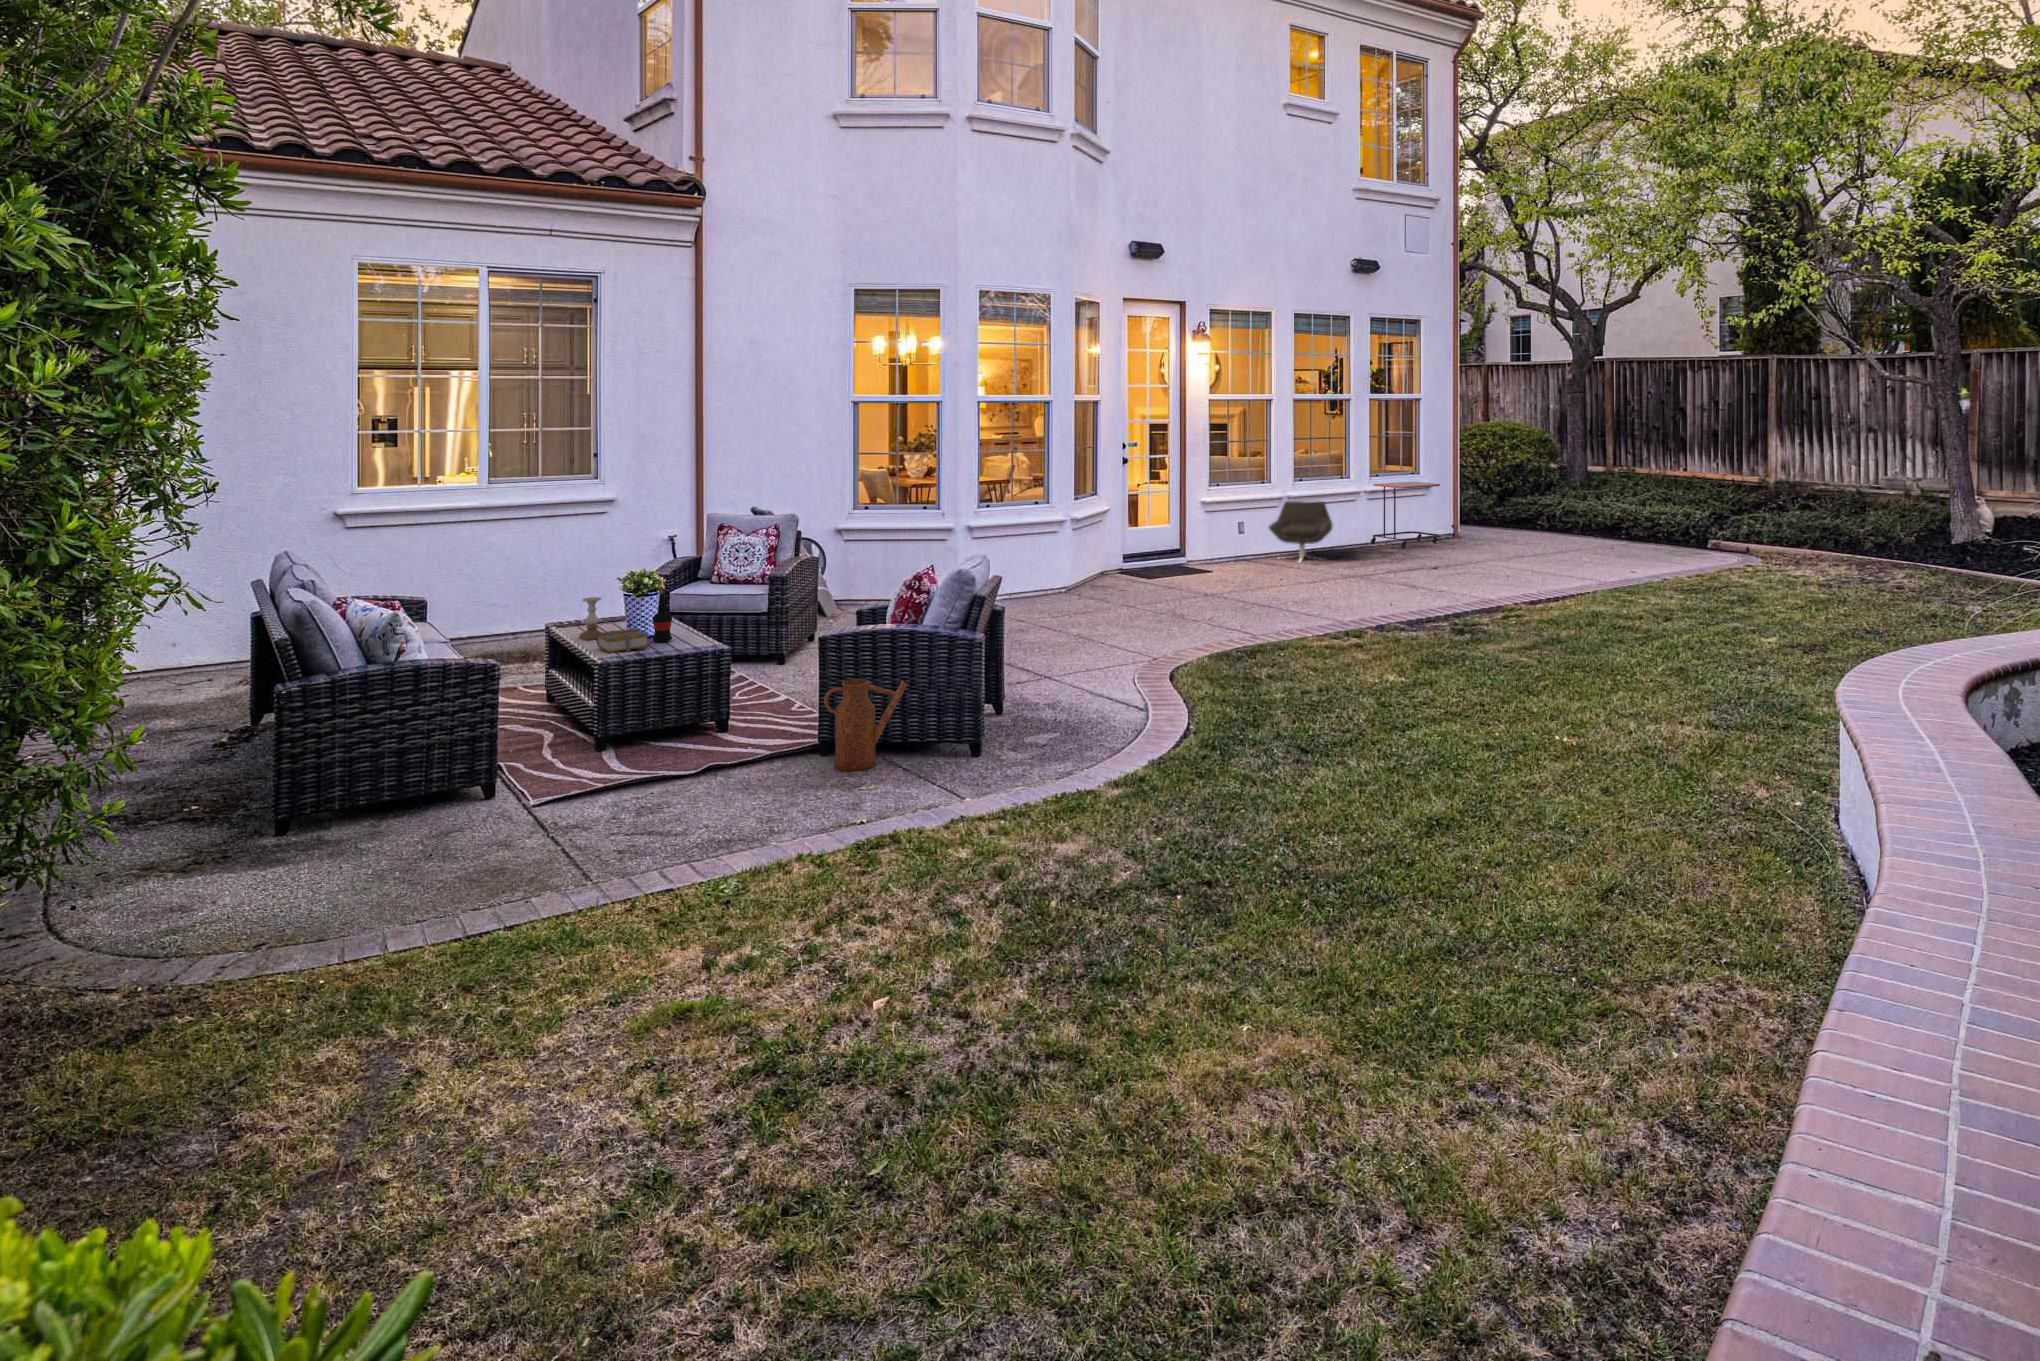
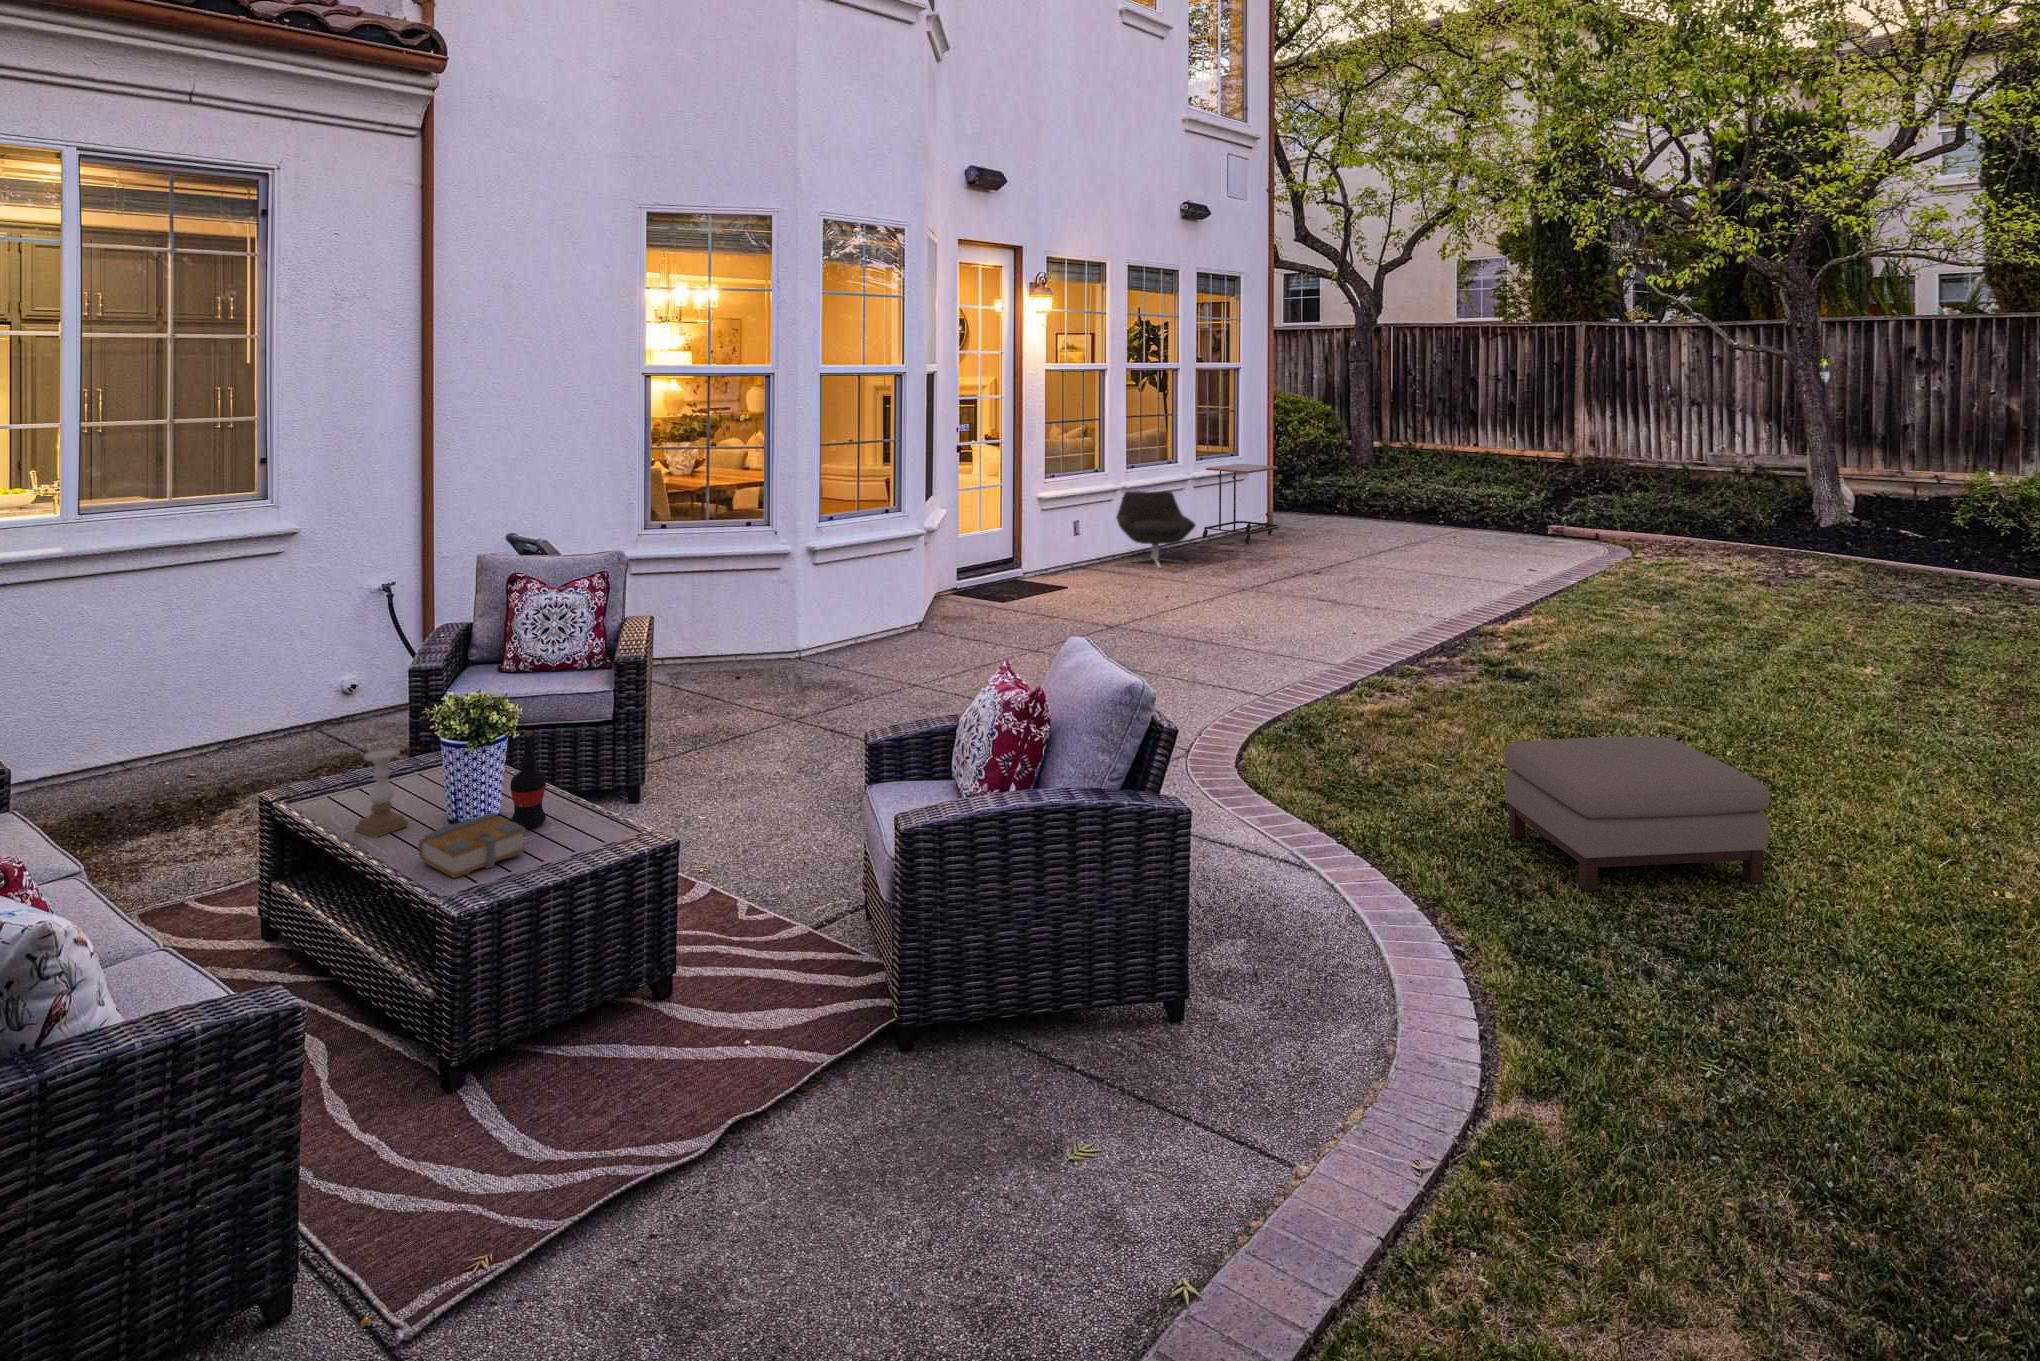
ottoman: none [1281,645,1414,733] -> present [1504,737,1770,892]
watering can: present [824,679,908,771] -> none [953,903,1109,1100]

